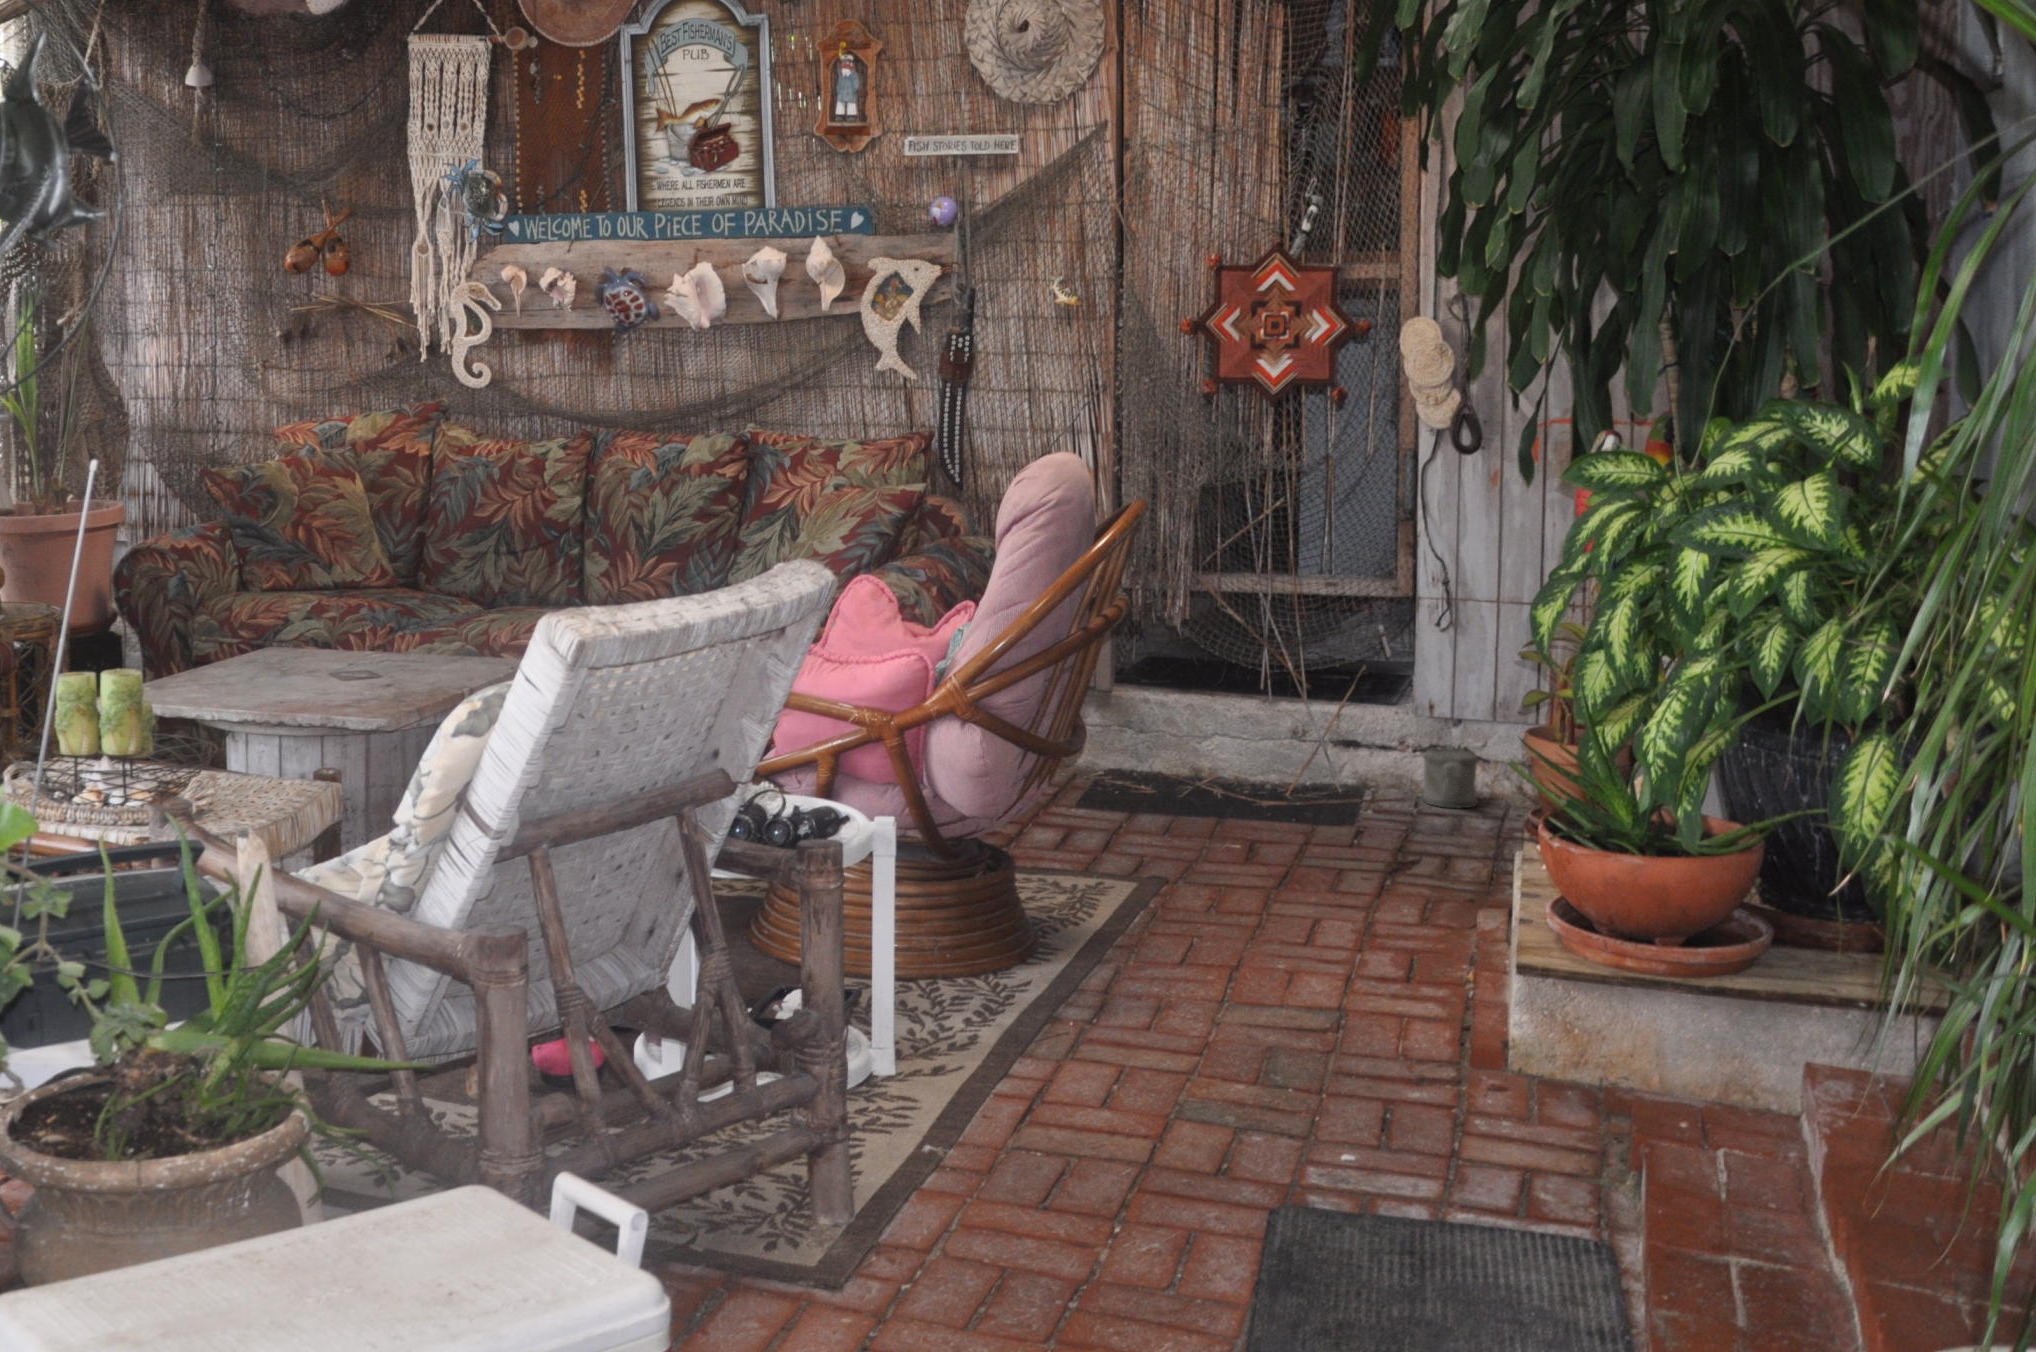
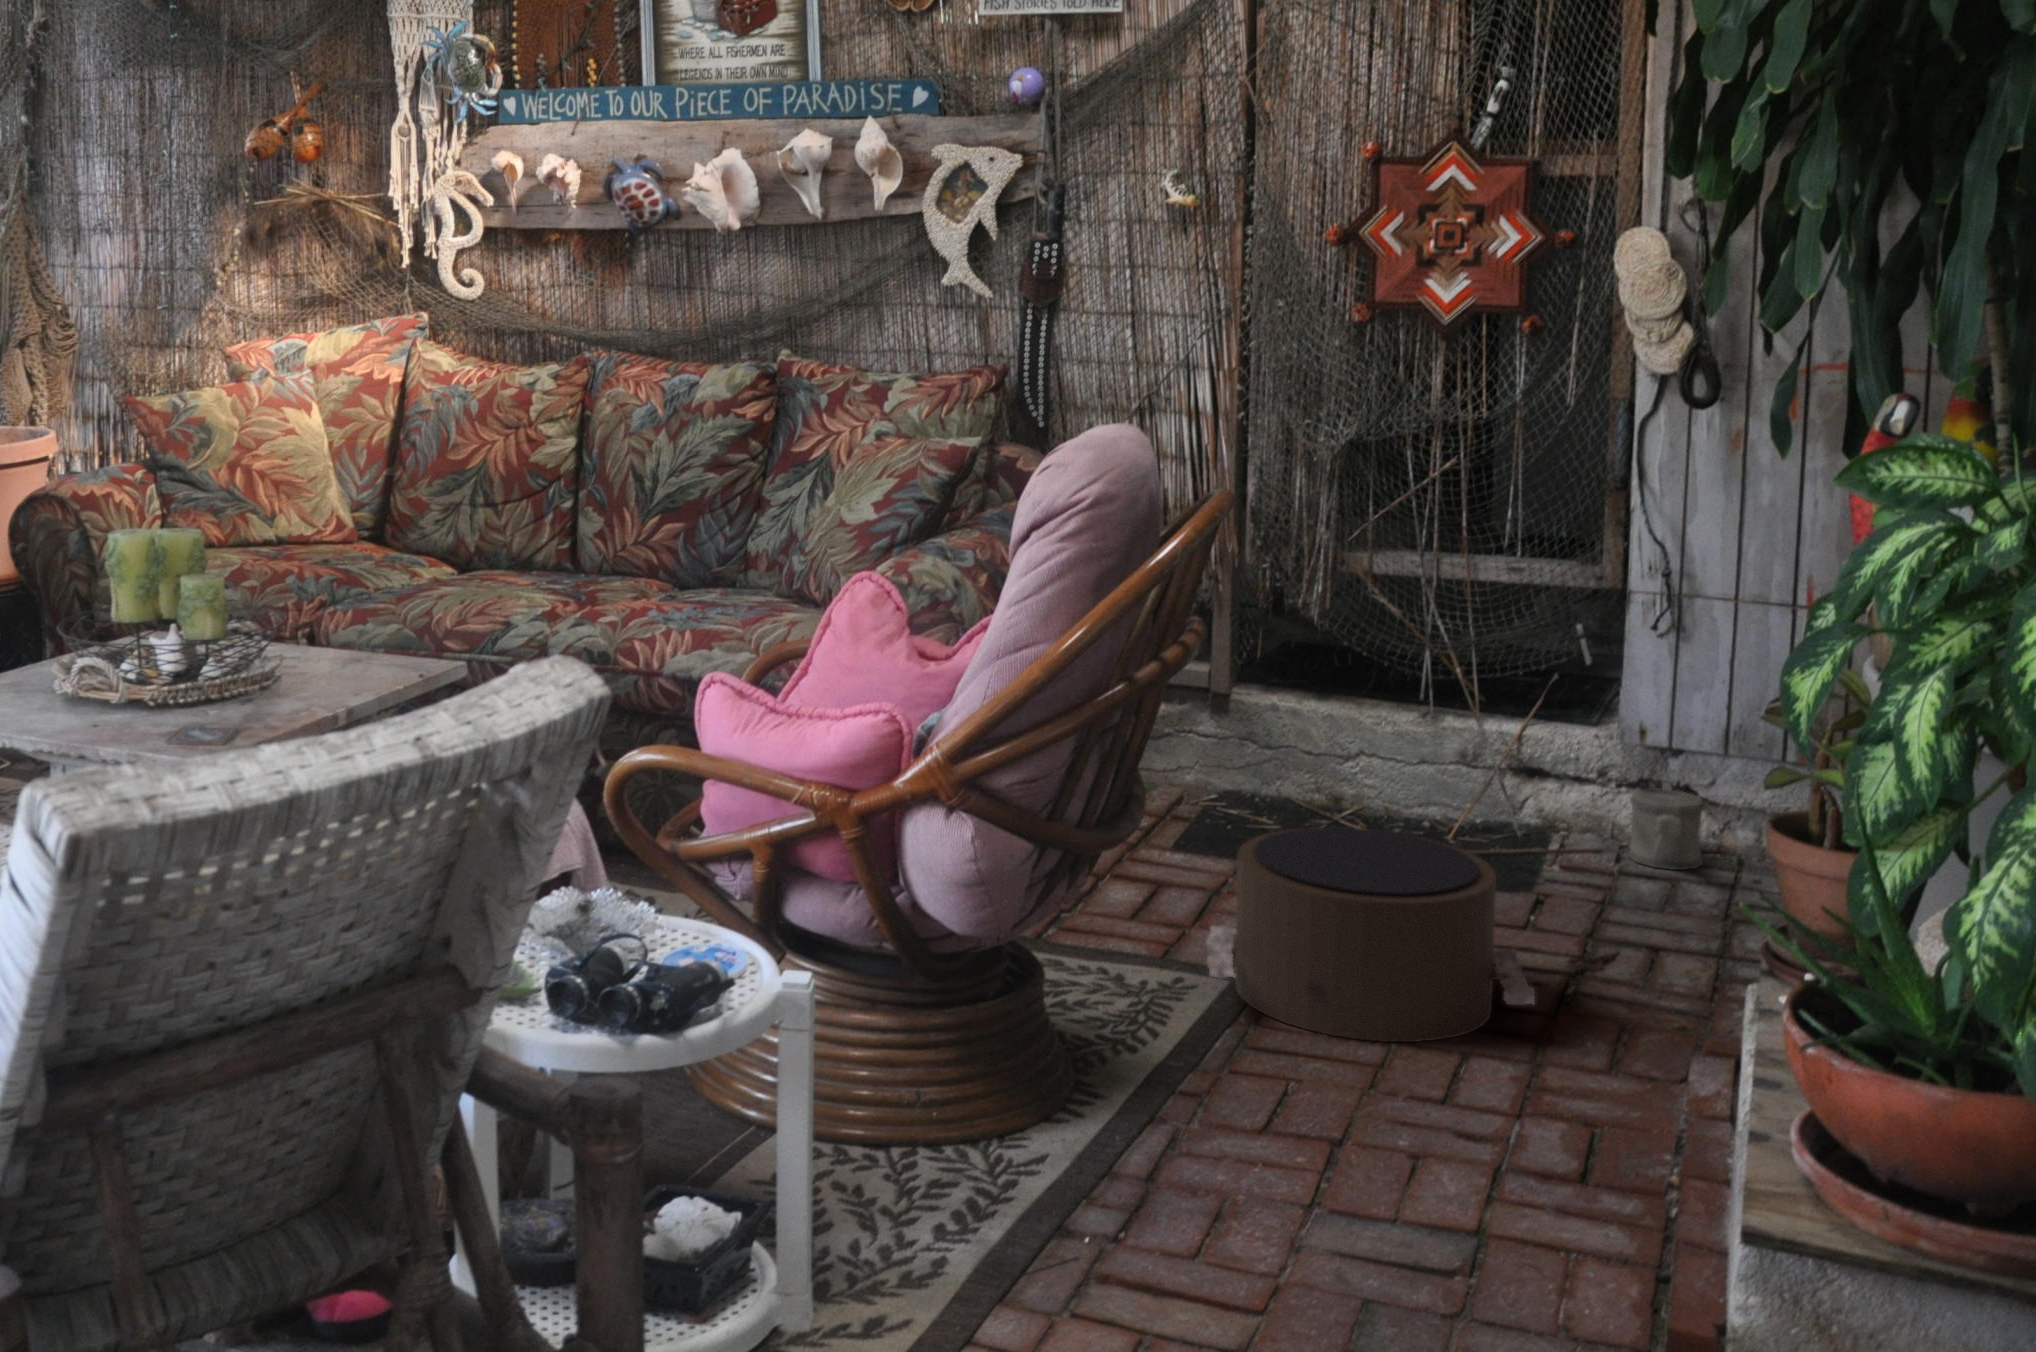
pouf: none [1120,767,1365,913] -> present [1206,827,1535,1042]

